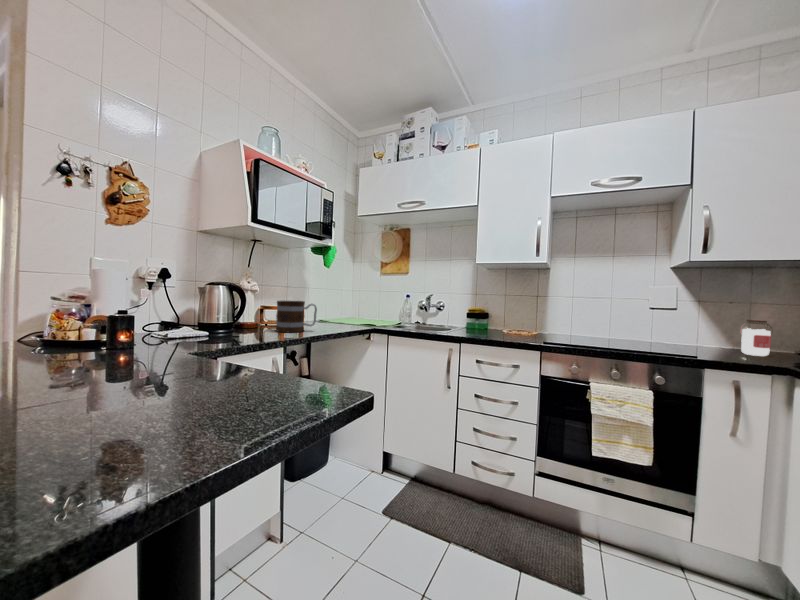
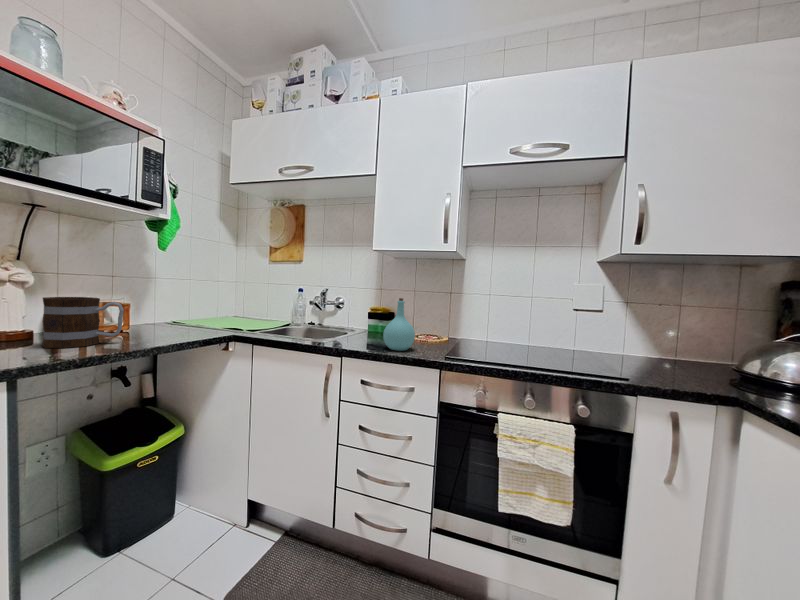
bottle: none [491,299,516,339] -> present [383,298,415,351]
jar: present [741,320,772,356] -> none [672,328,709,374]

